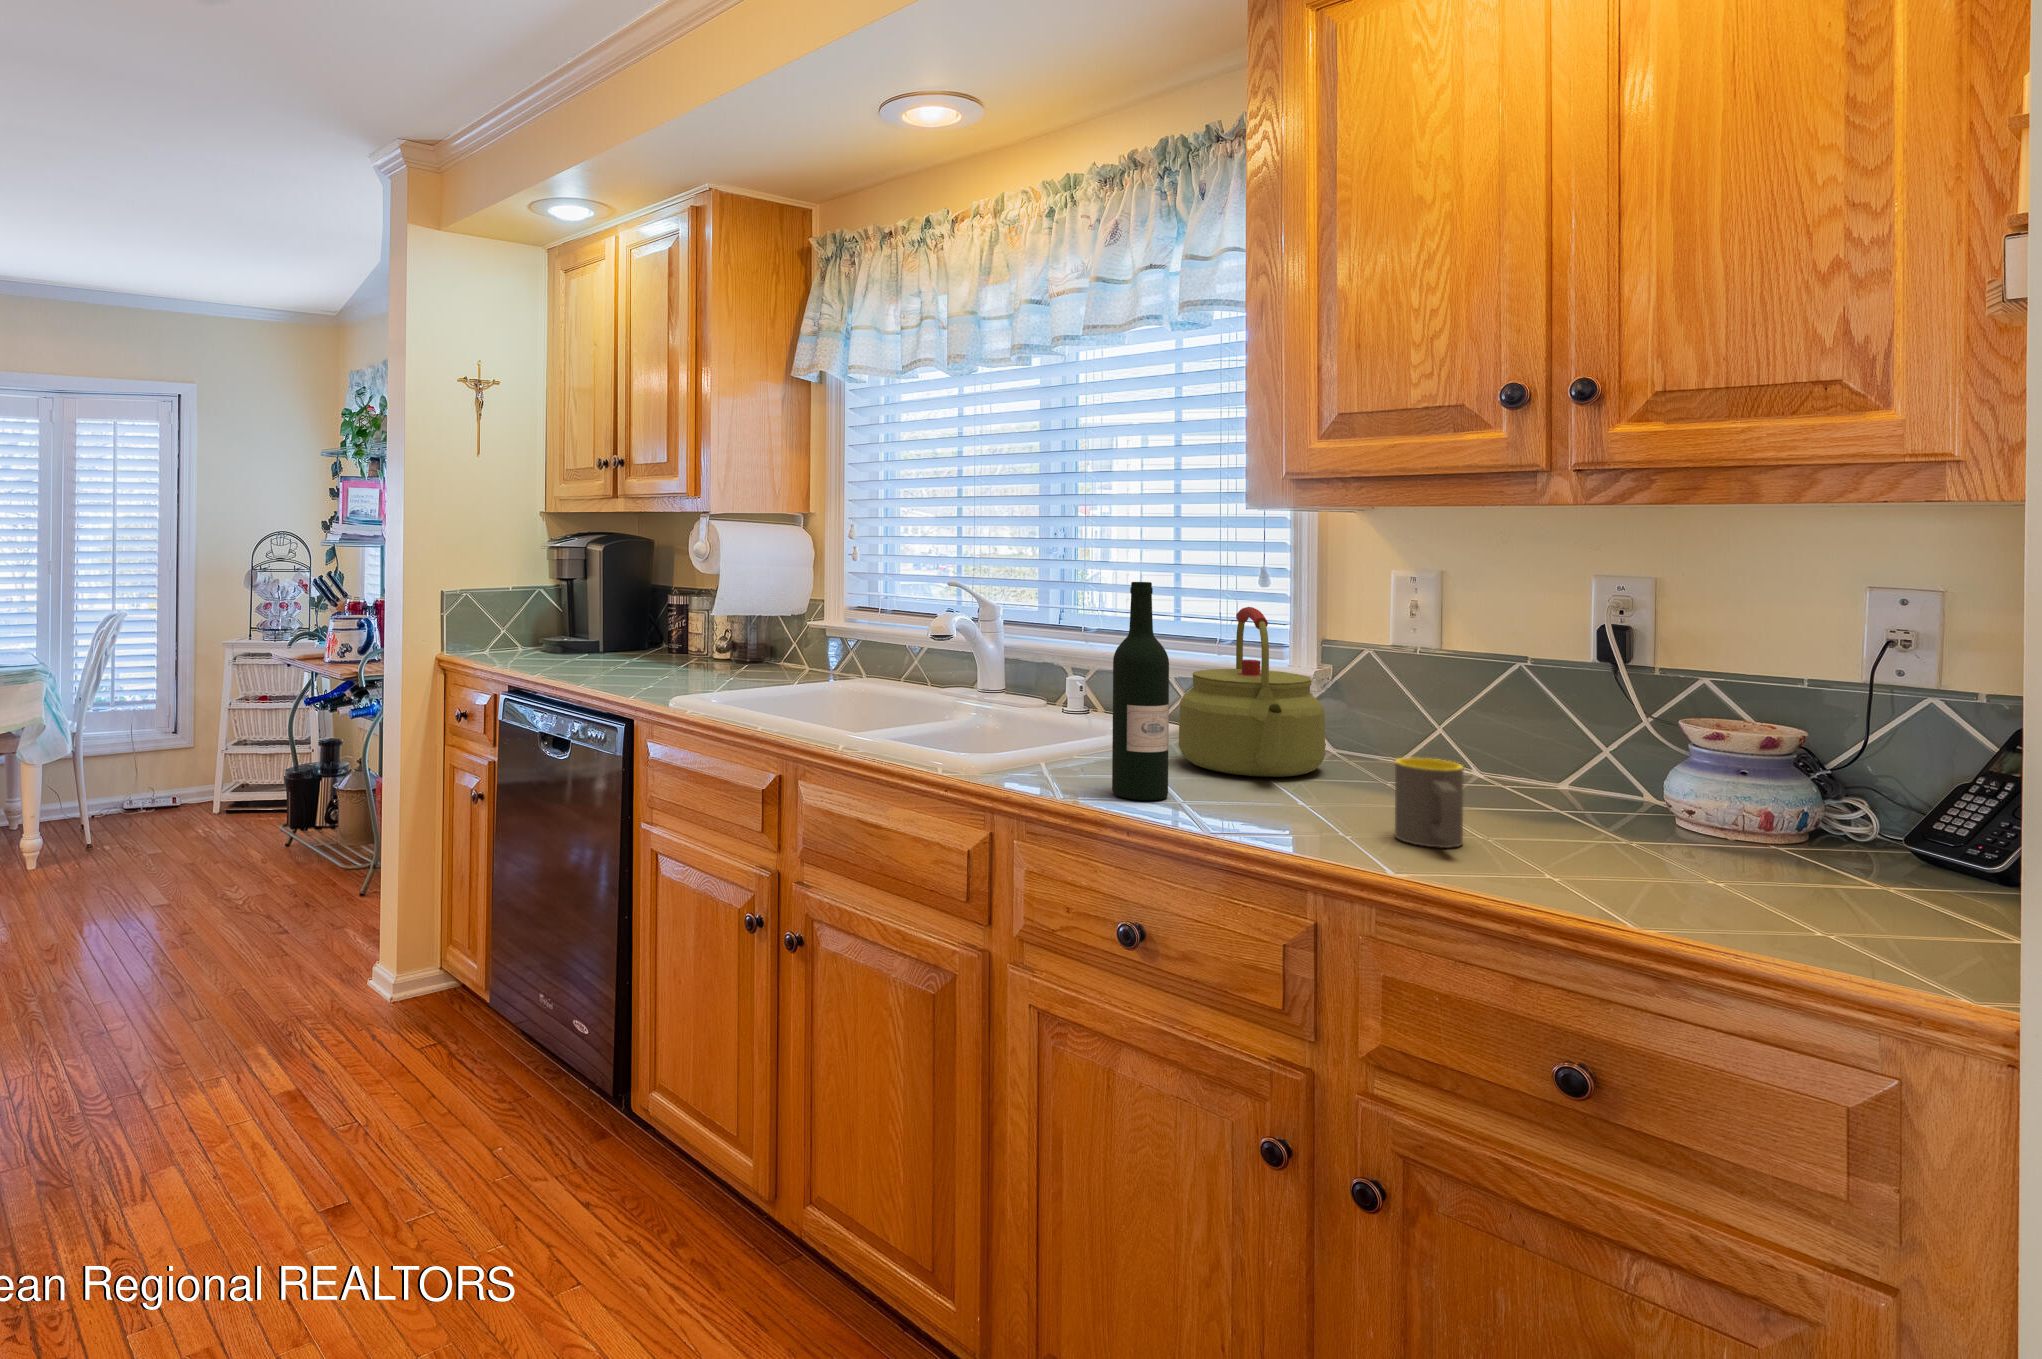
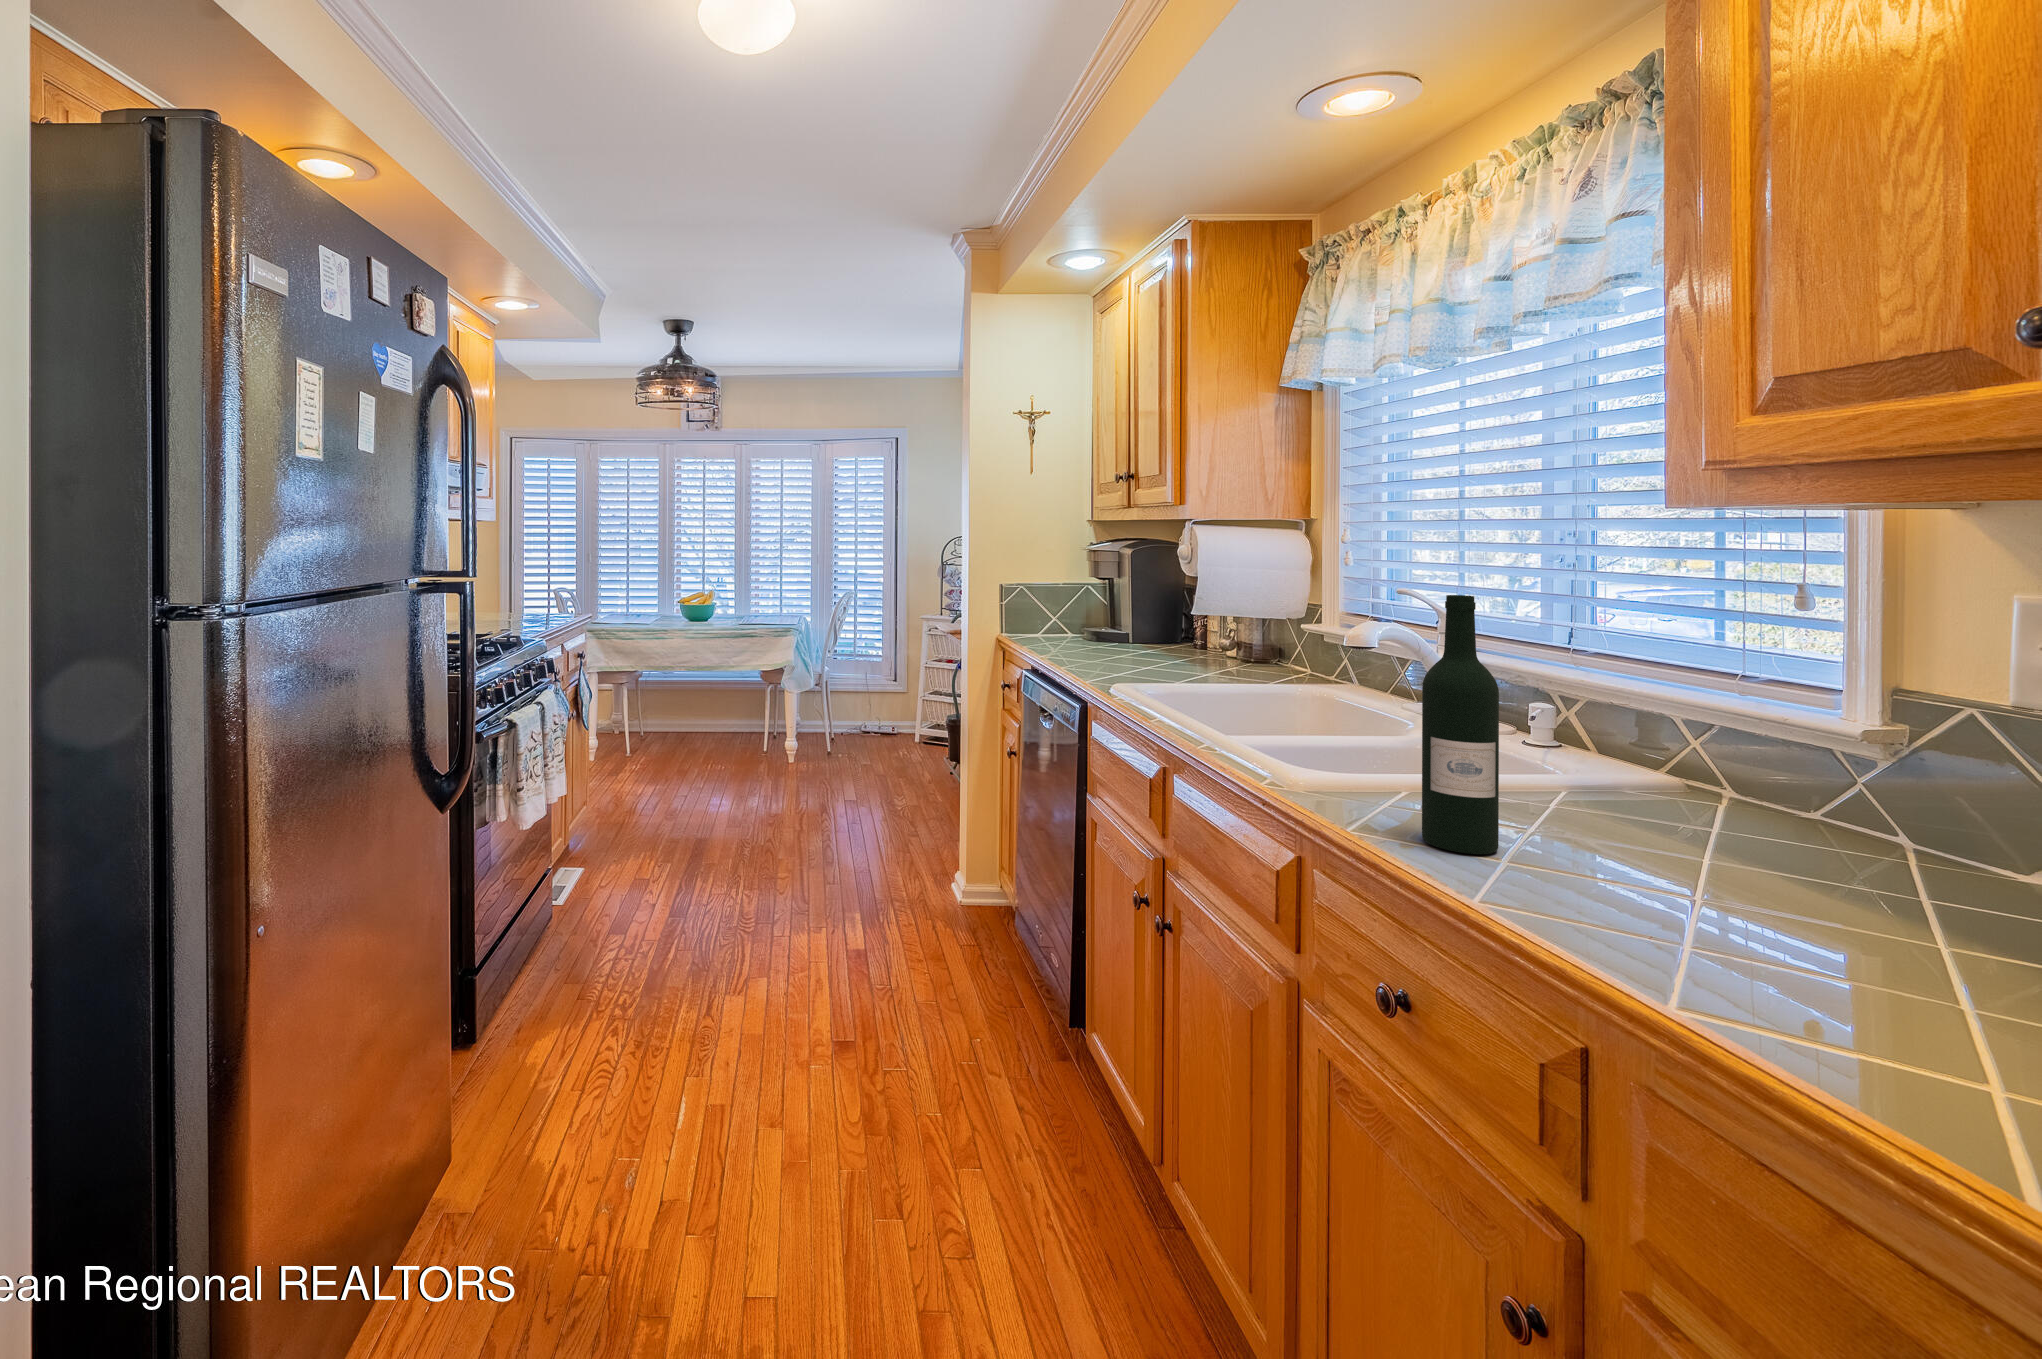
kettle: present [1179,607,1325,777] -> none [1589,635,1834,866]
mug: present [1395,758,1464,848] -> none [1781,860,1912,1007]

